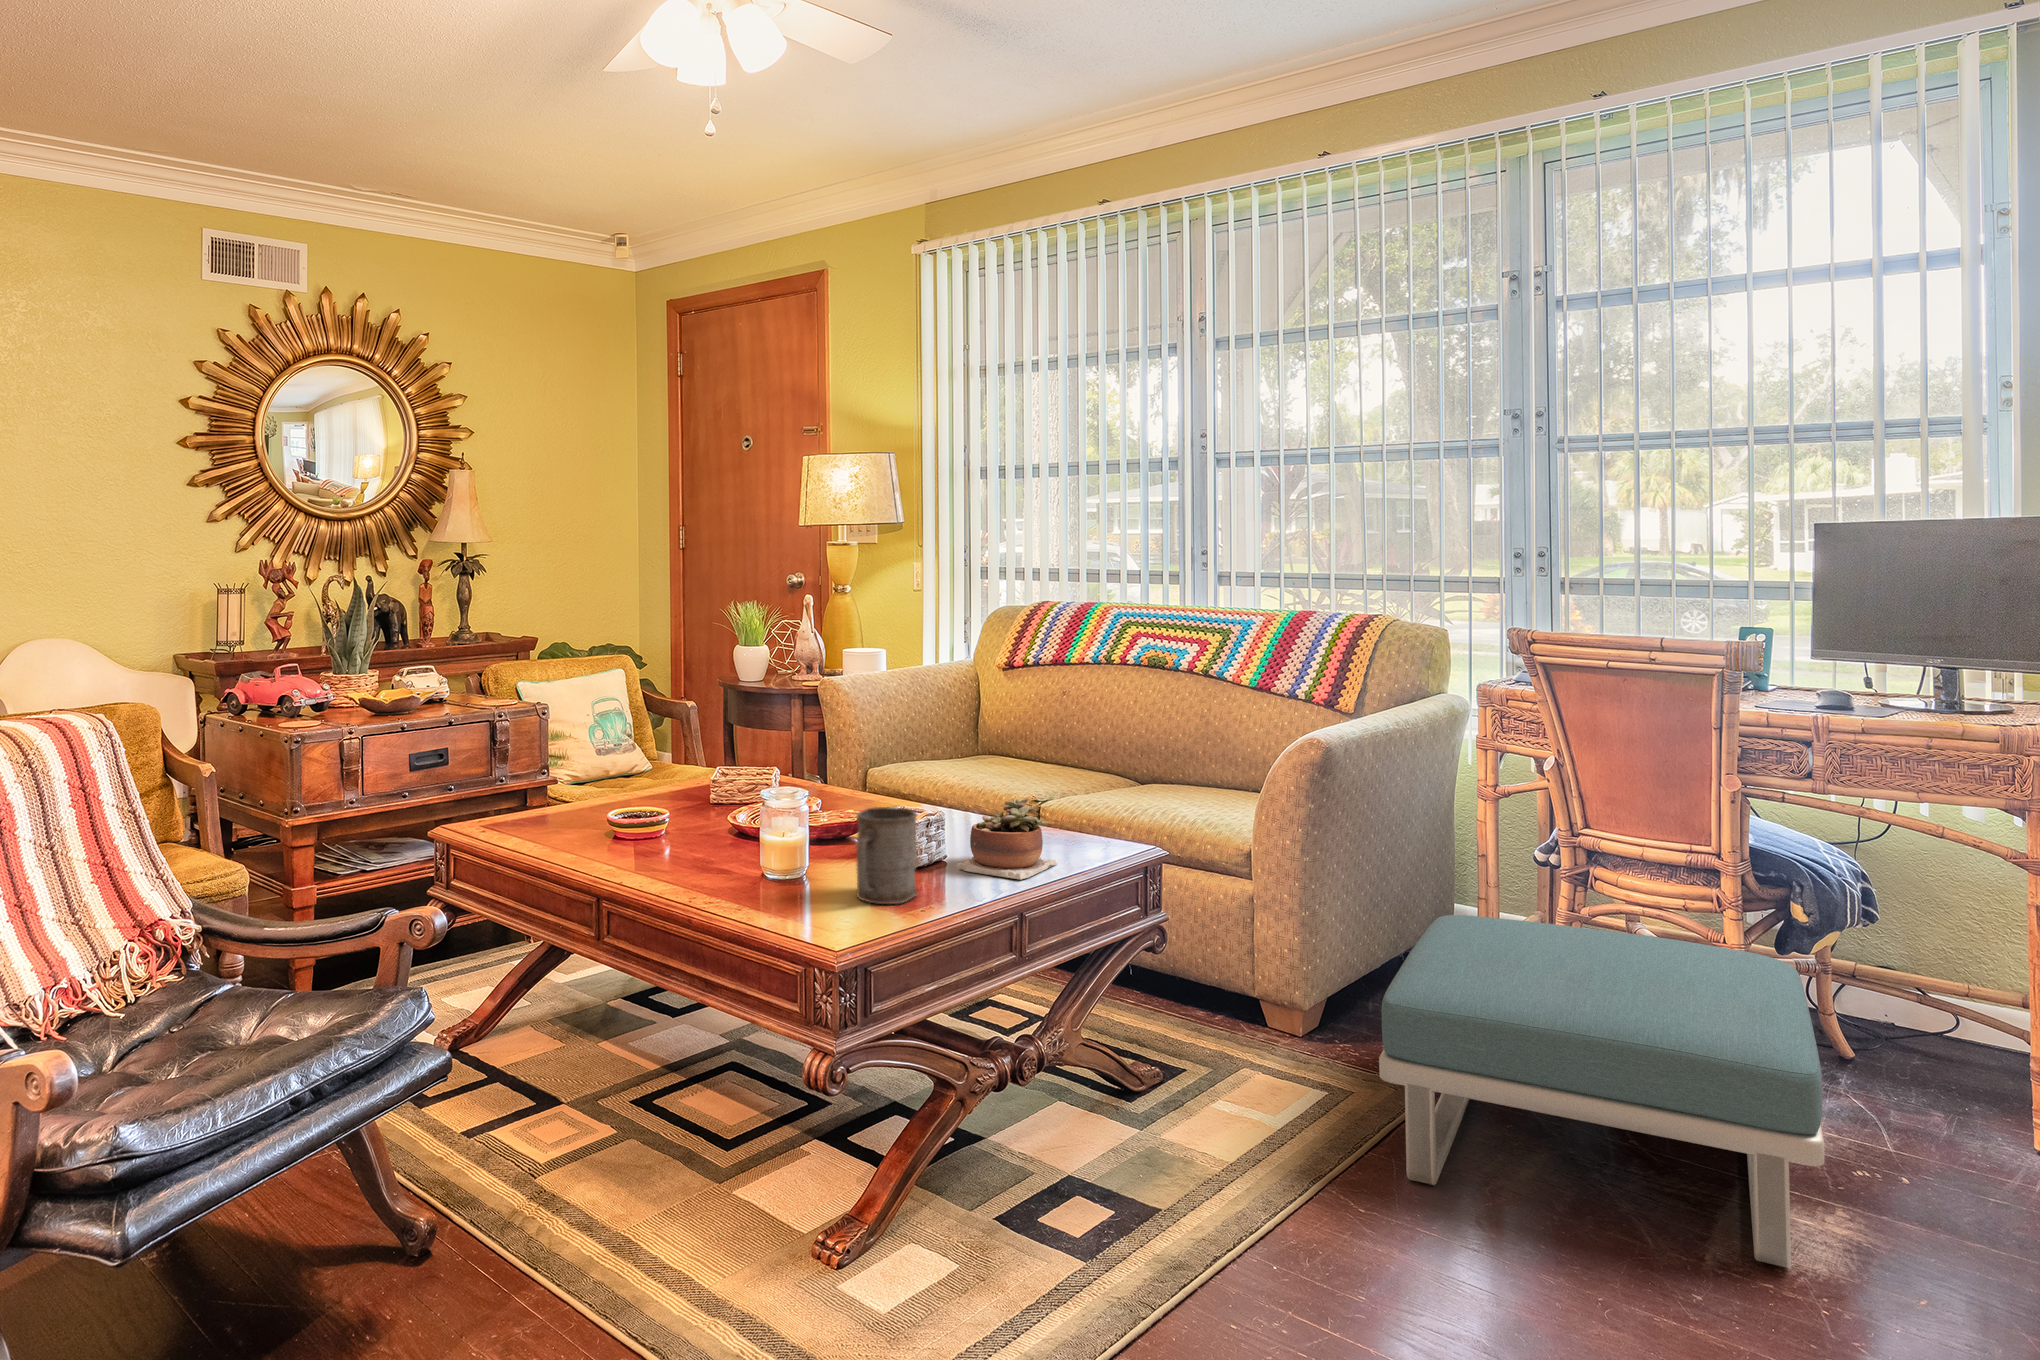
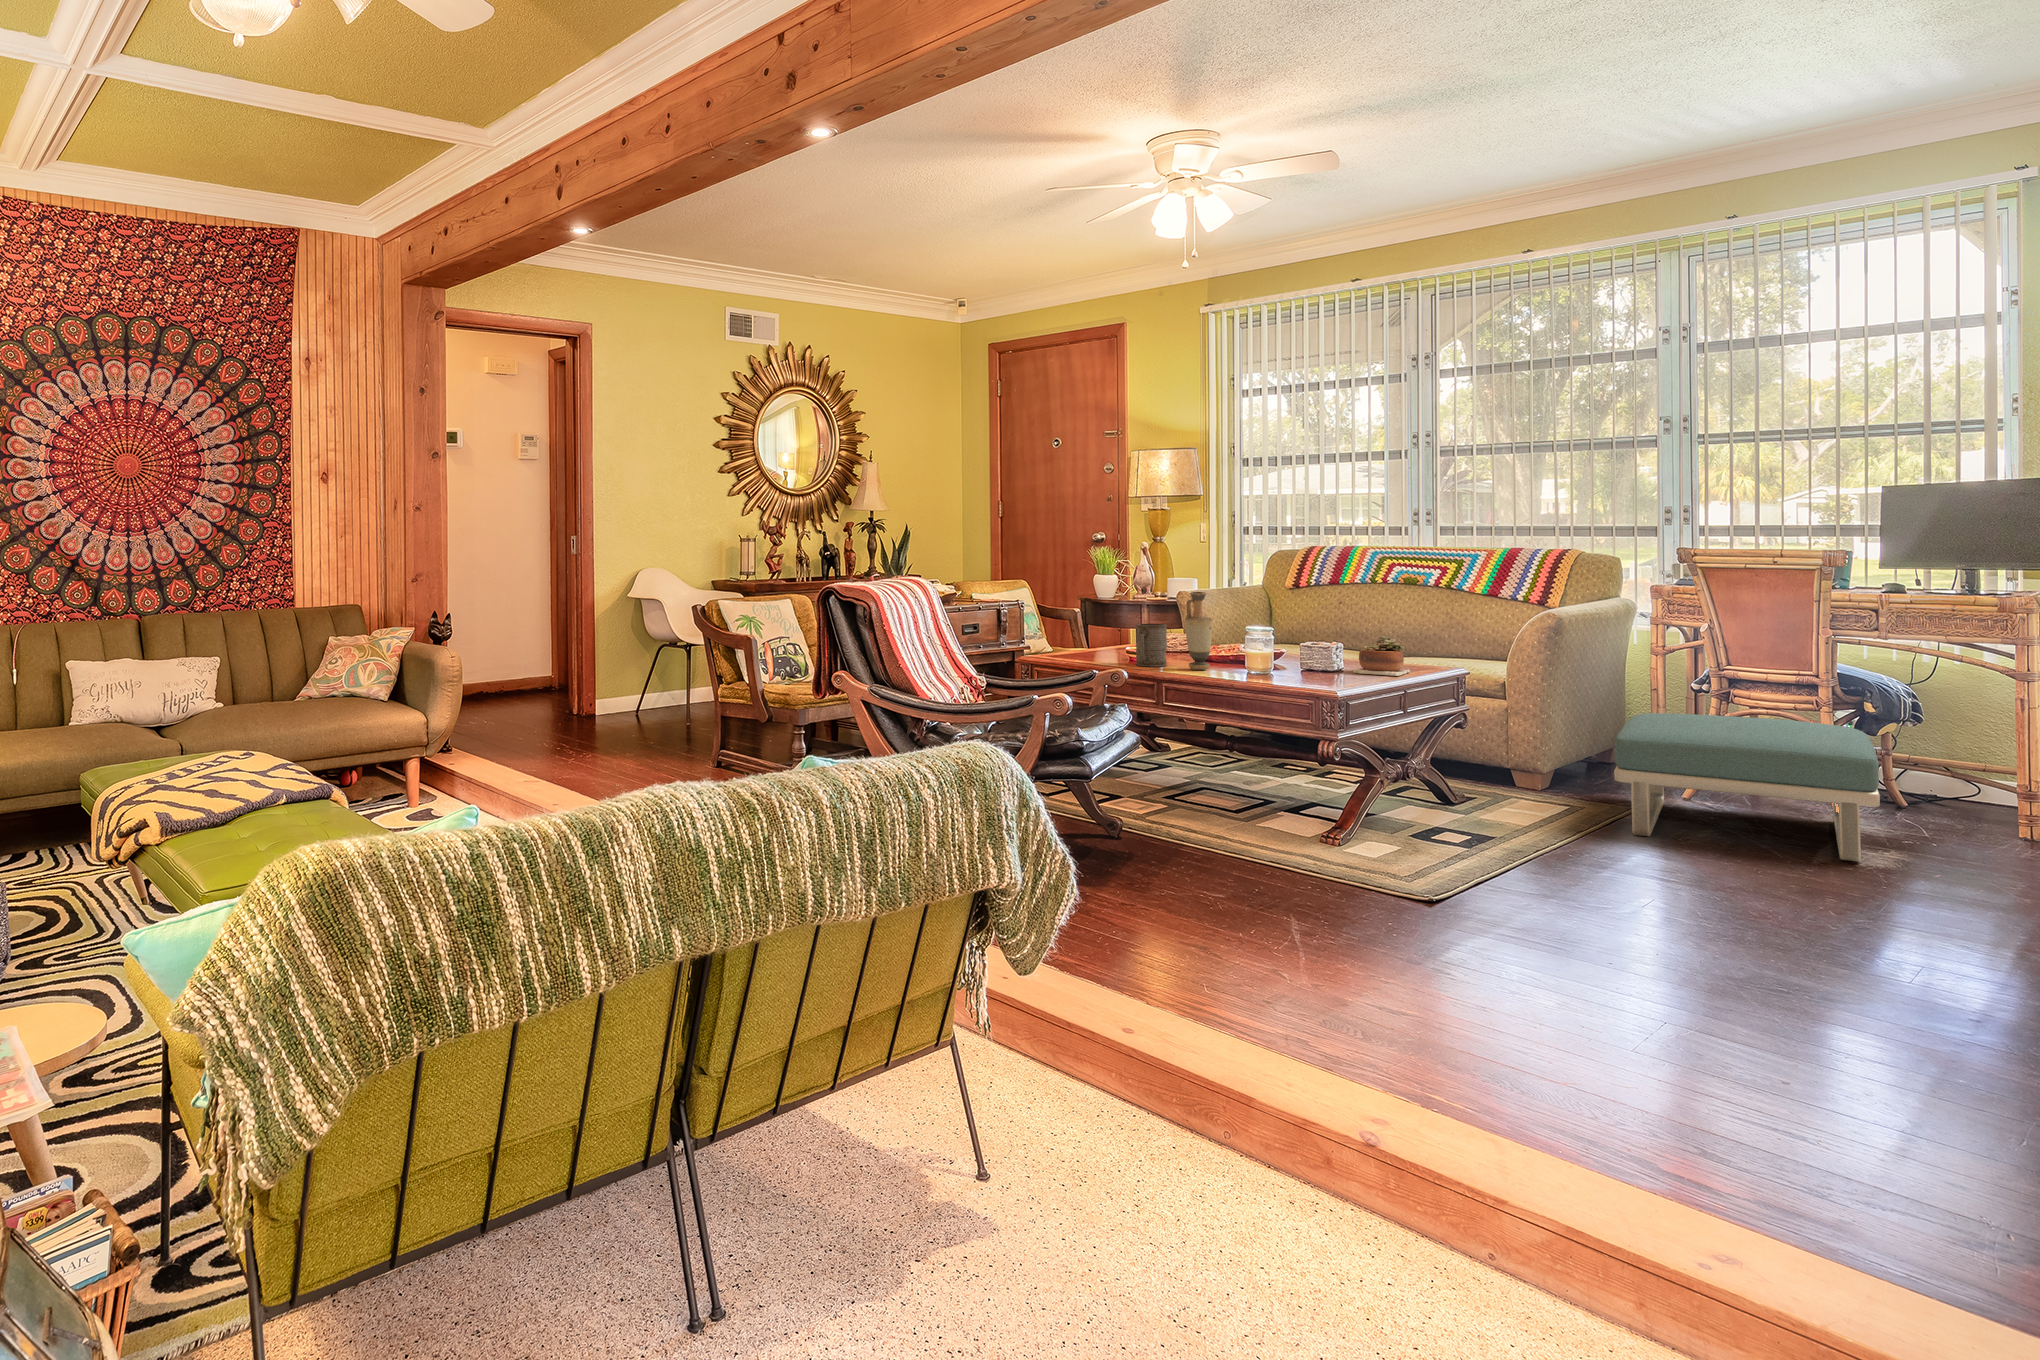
vase: none [673,721,720,865] -> present [1185,592,1212,670]
mug: present [856,807,917,904] -> present [1136,623,1167,666]

